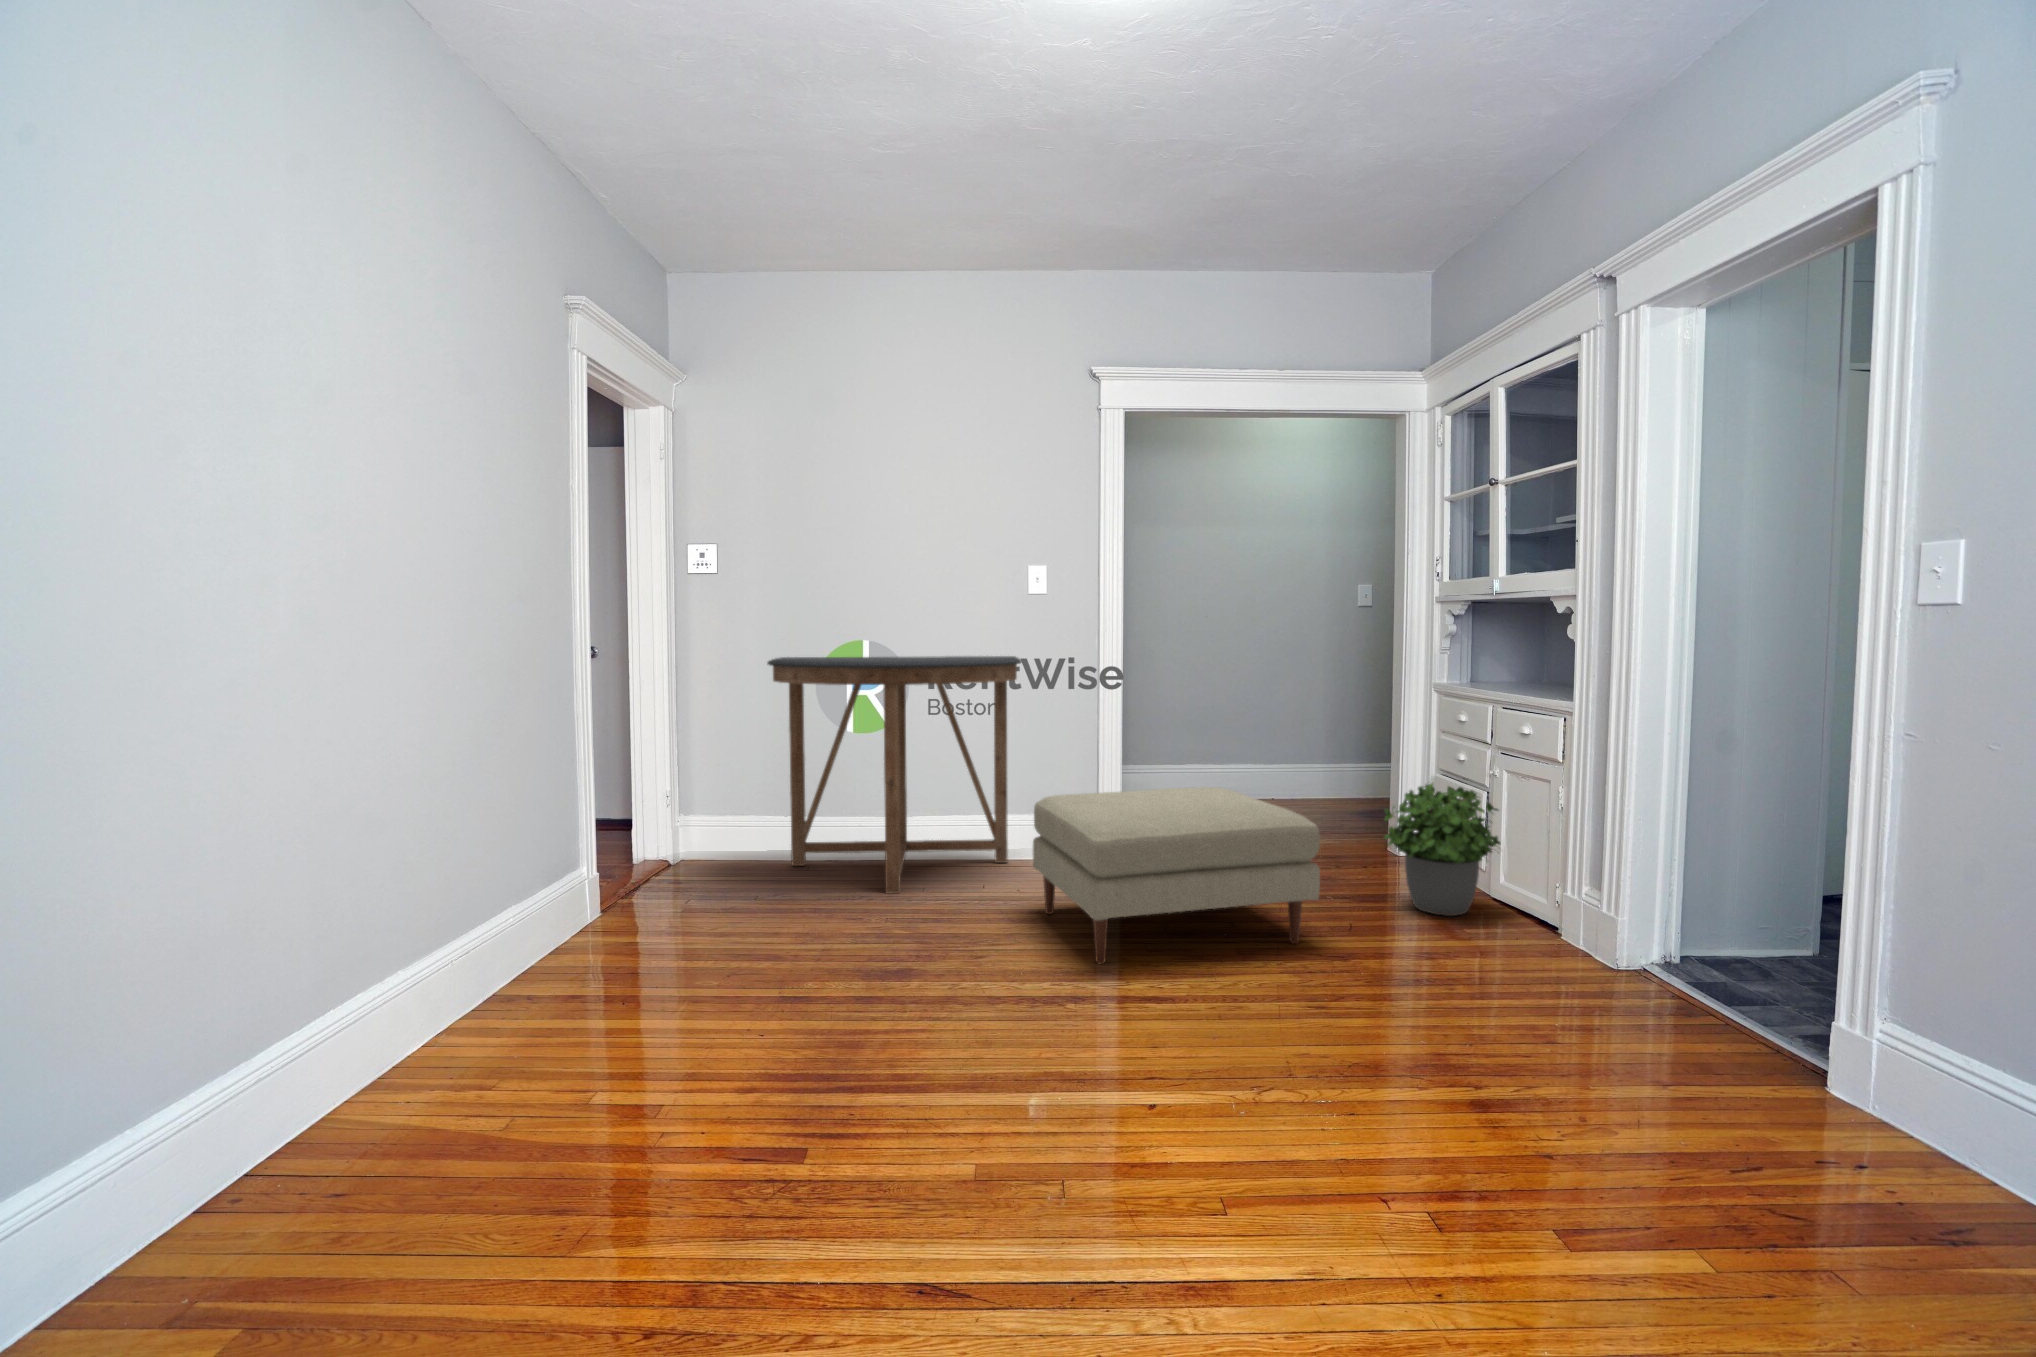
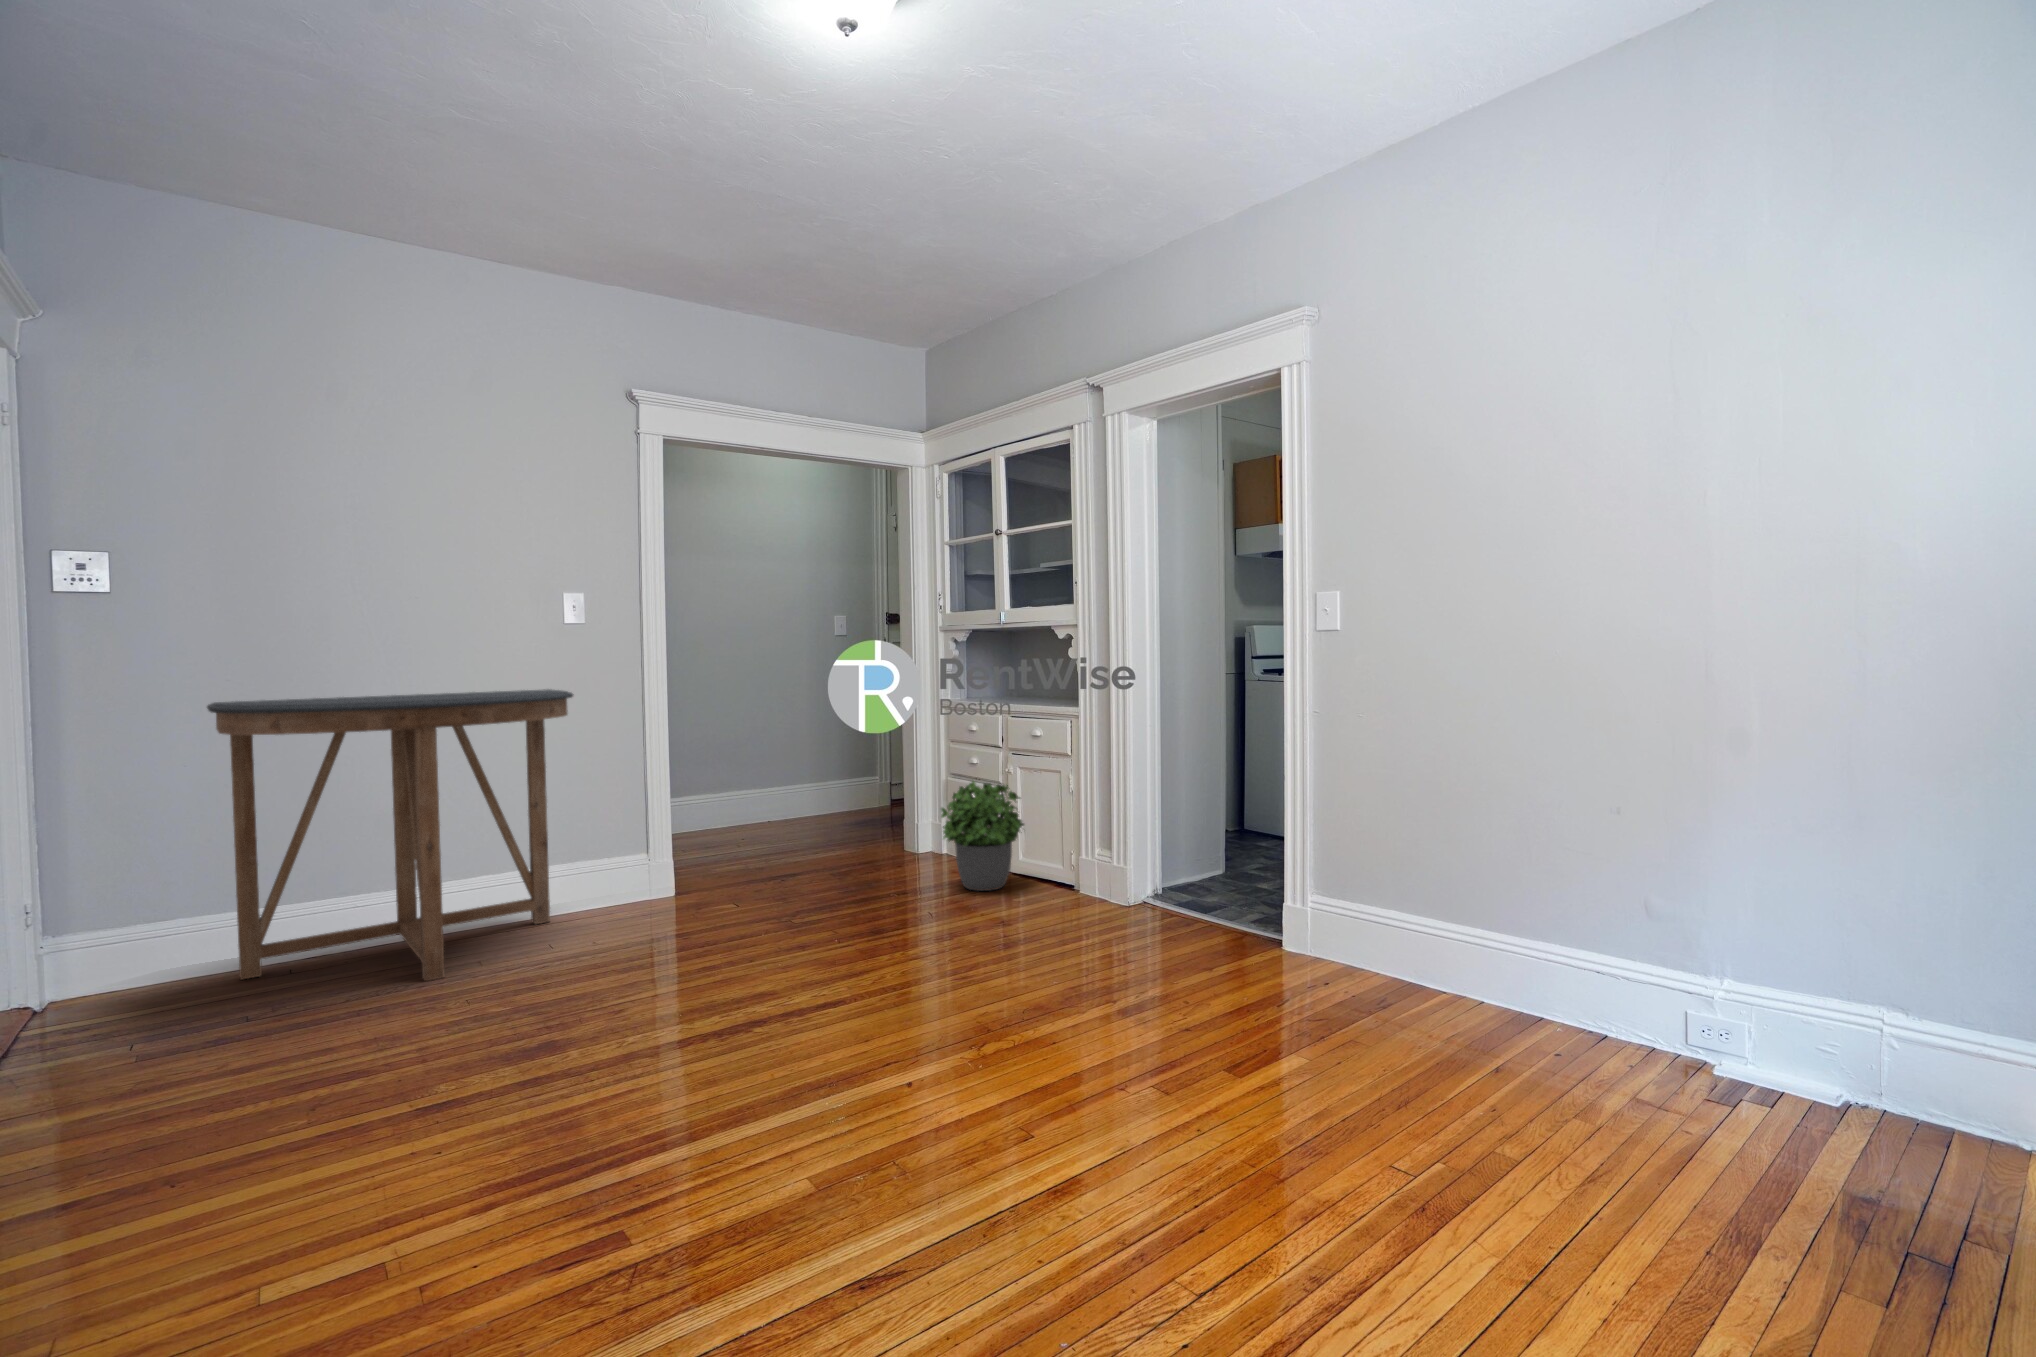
ottoman: present [1033,787,1320,964] -> none [628,806,922,991]

